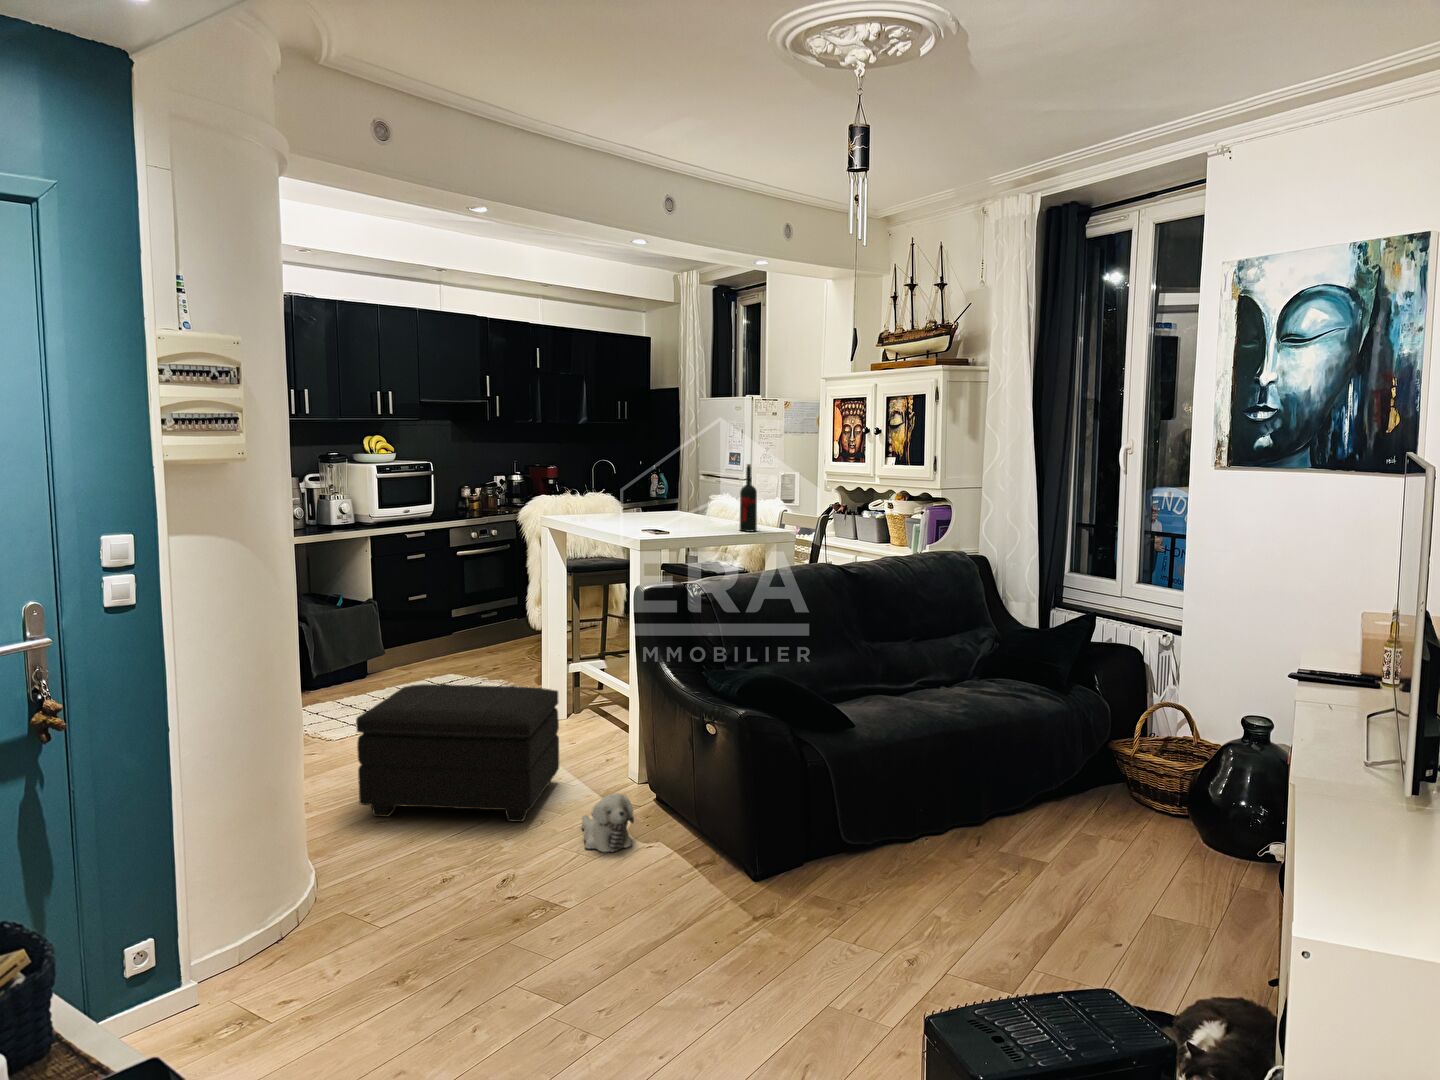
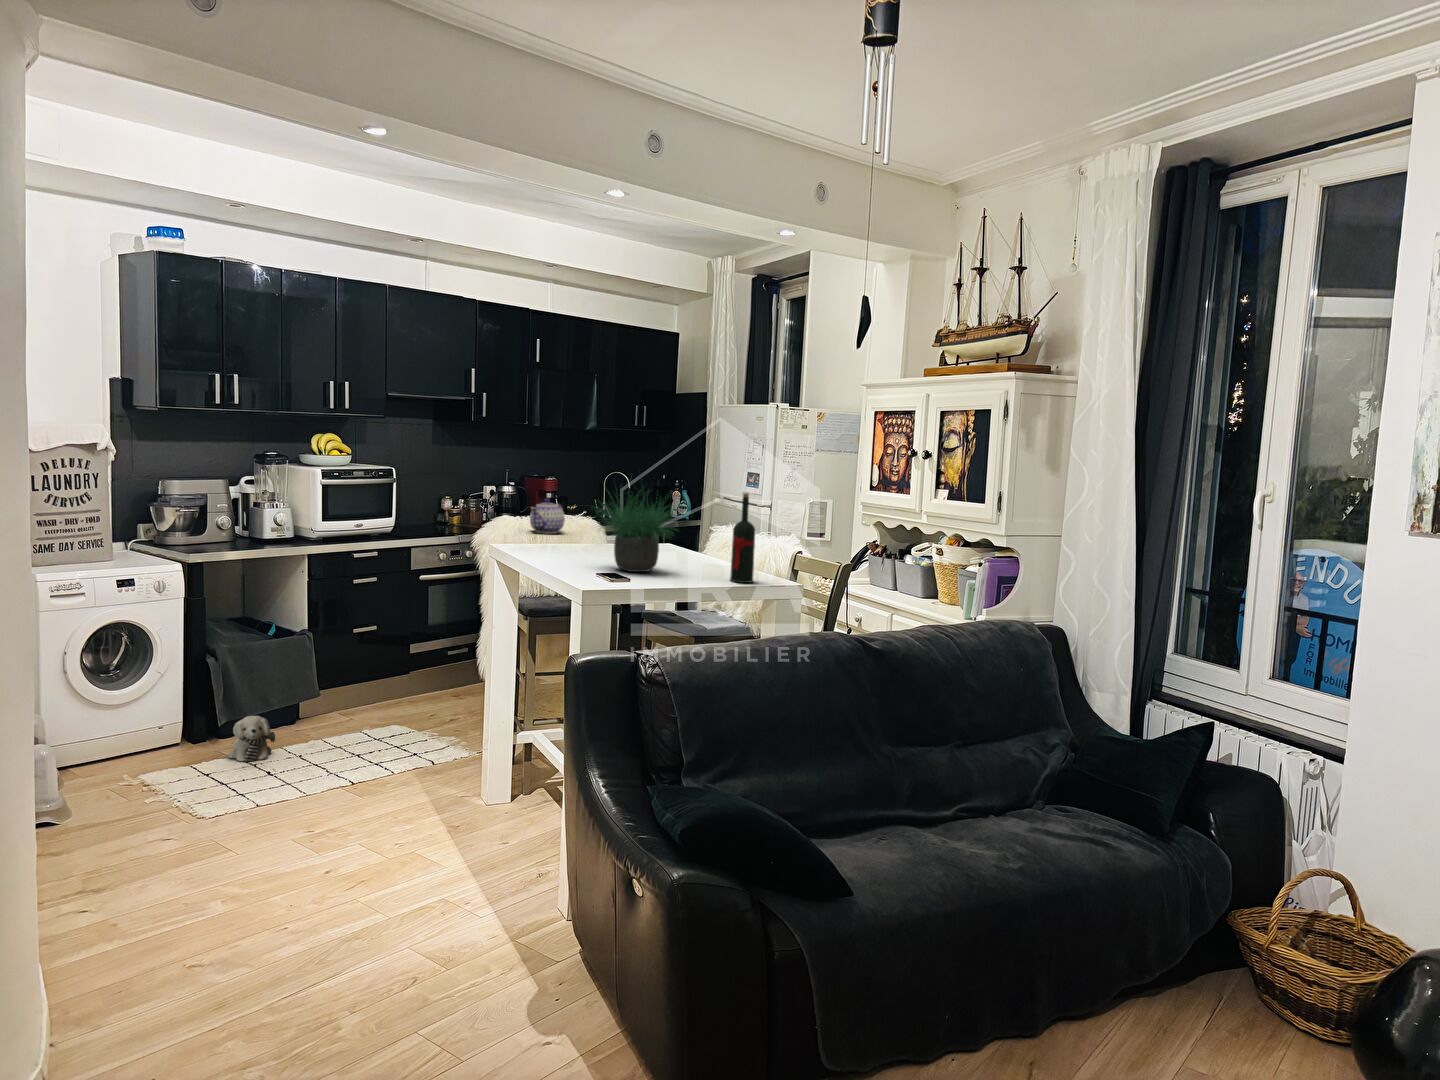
potted plant: none [627,449,710,528] -> present [597,492,675,572]
teapot: none [562,479,590,508] -> present [530,498,565,534]
footstool: present [356,684,559,822] -> none [173,767,467,978]
plush toy: present [582,794,634,852] -> present [228,716,275,762]

